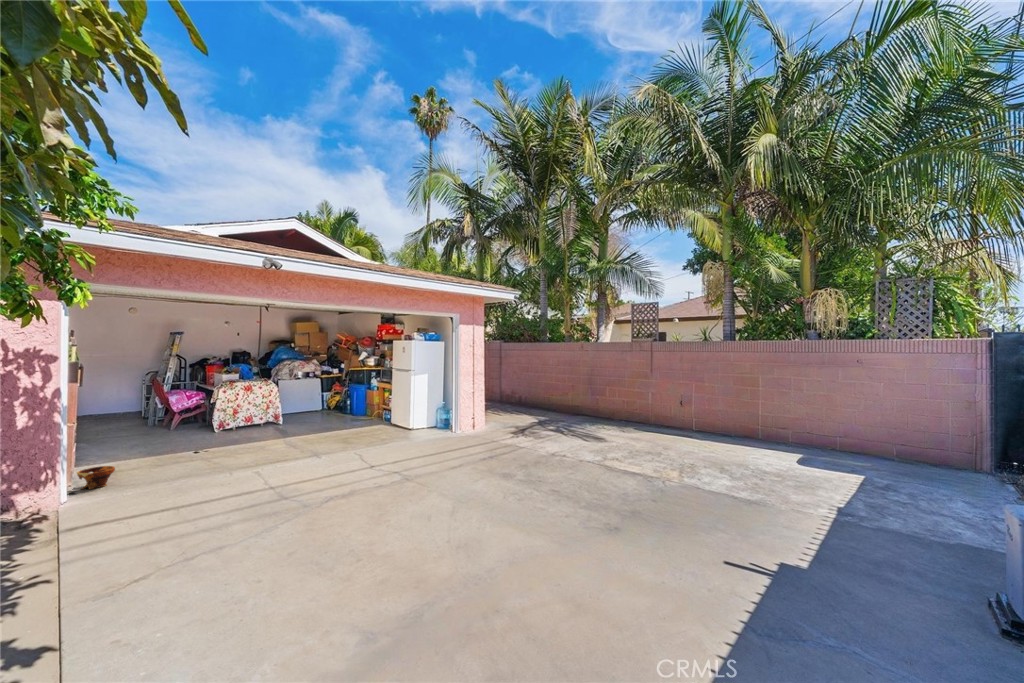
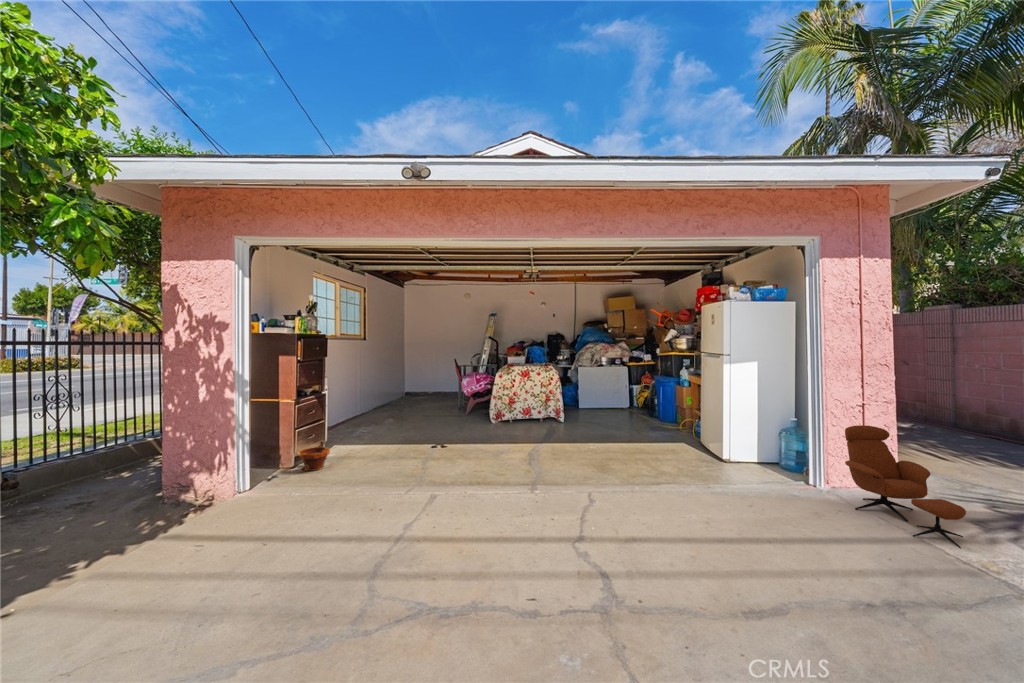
lounge chair: none [467,399,504,439] -> present [845,425,966,548]

